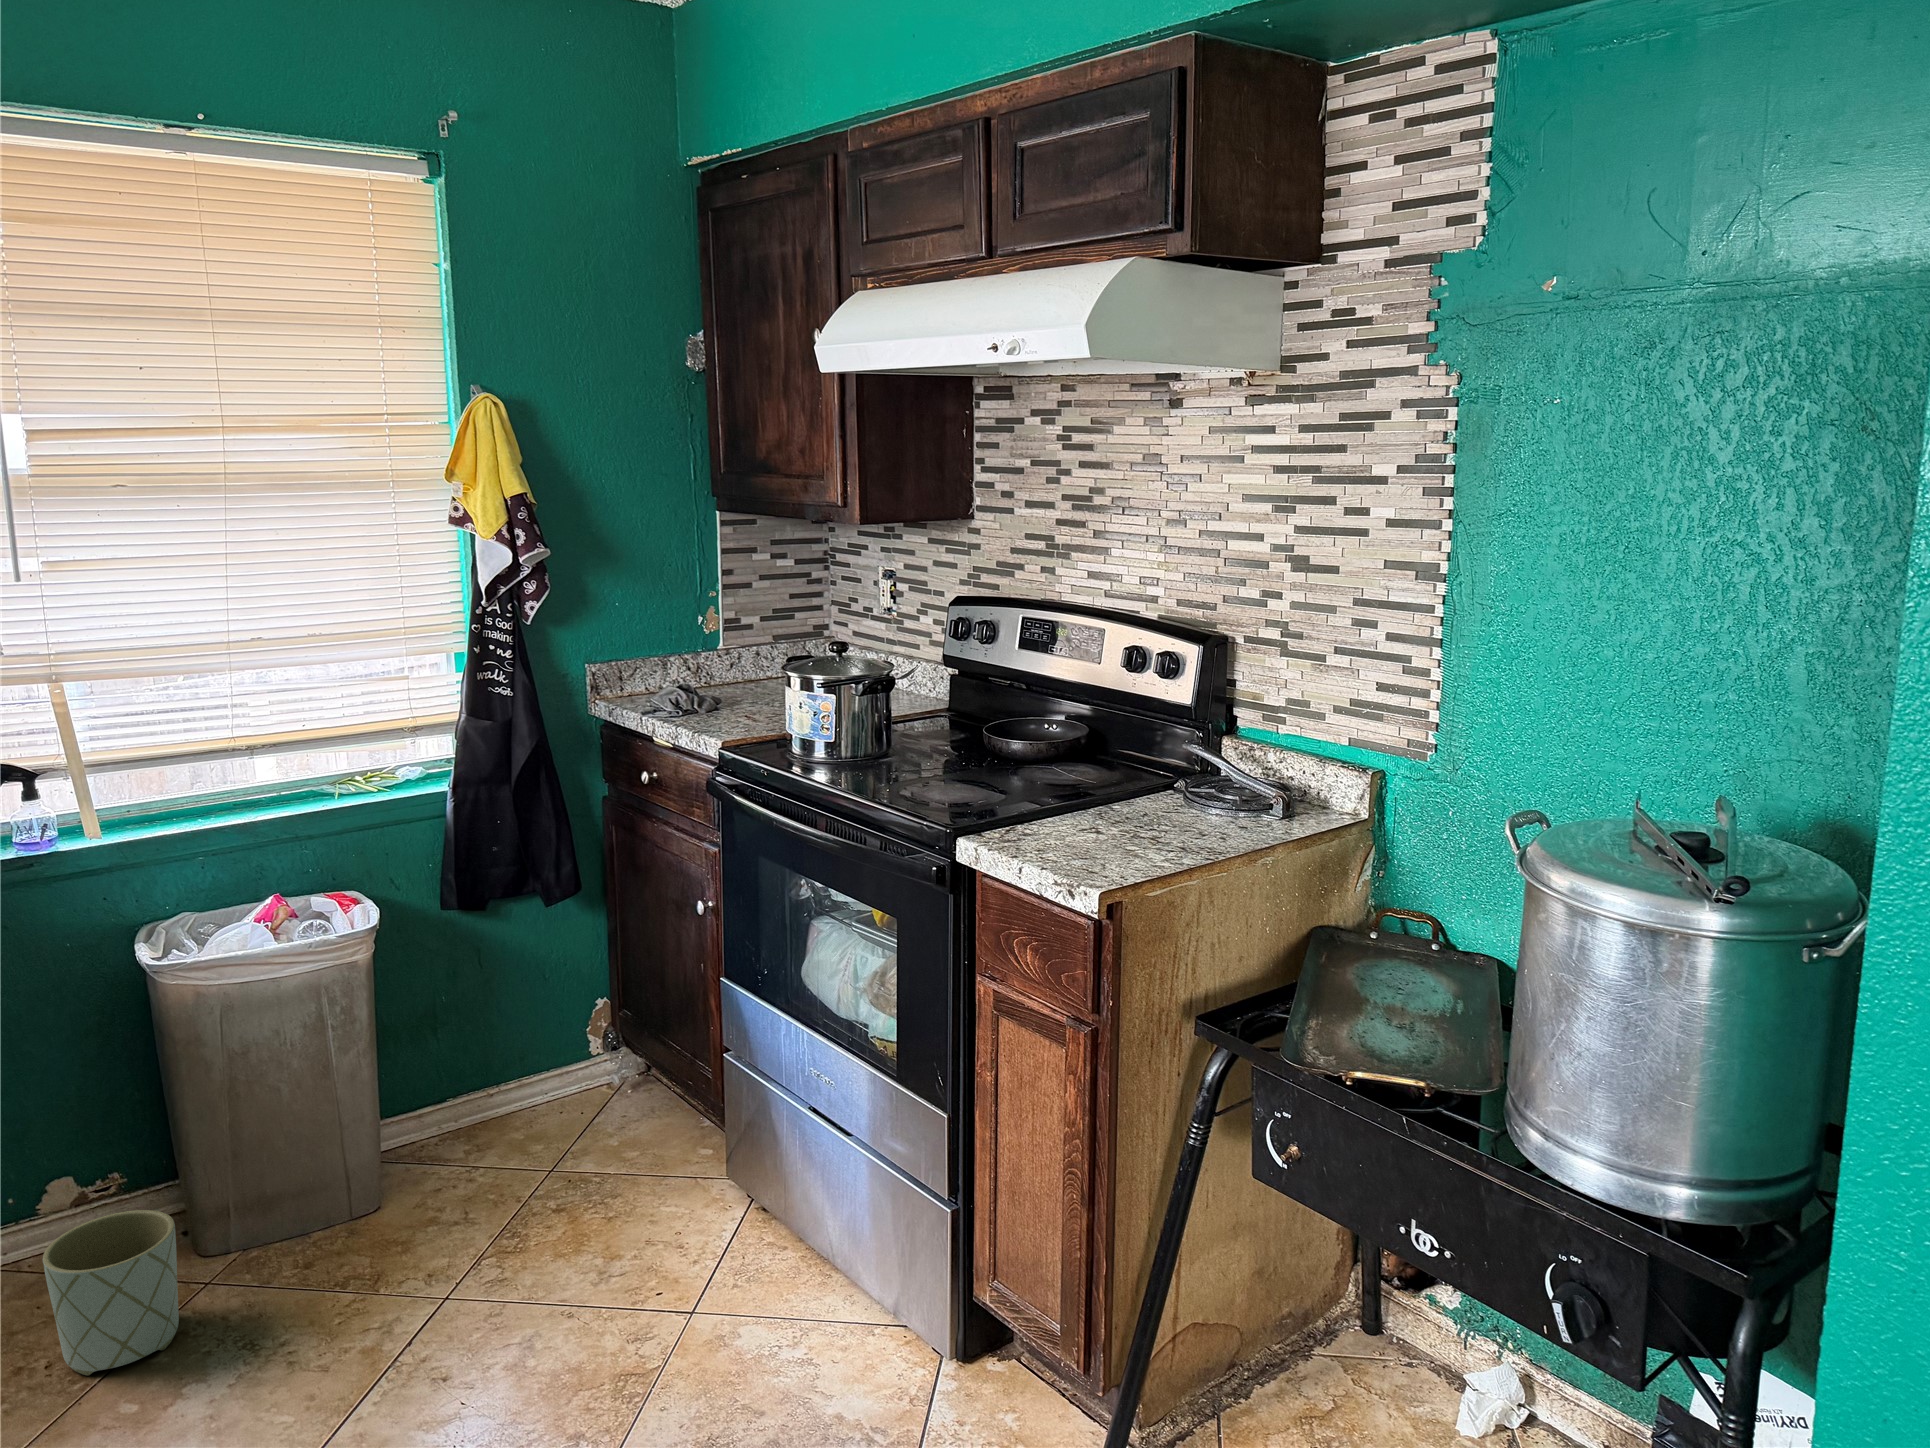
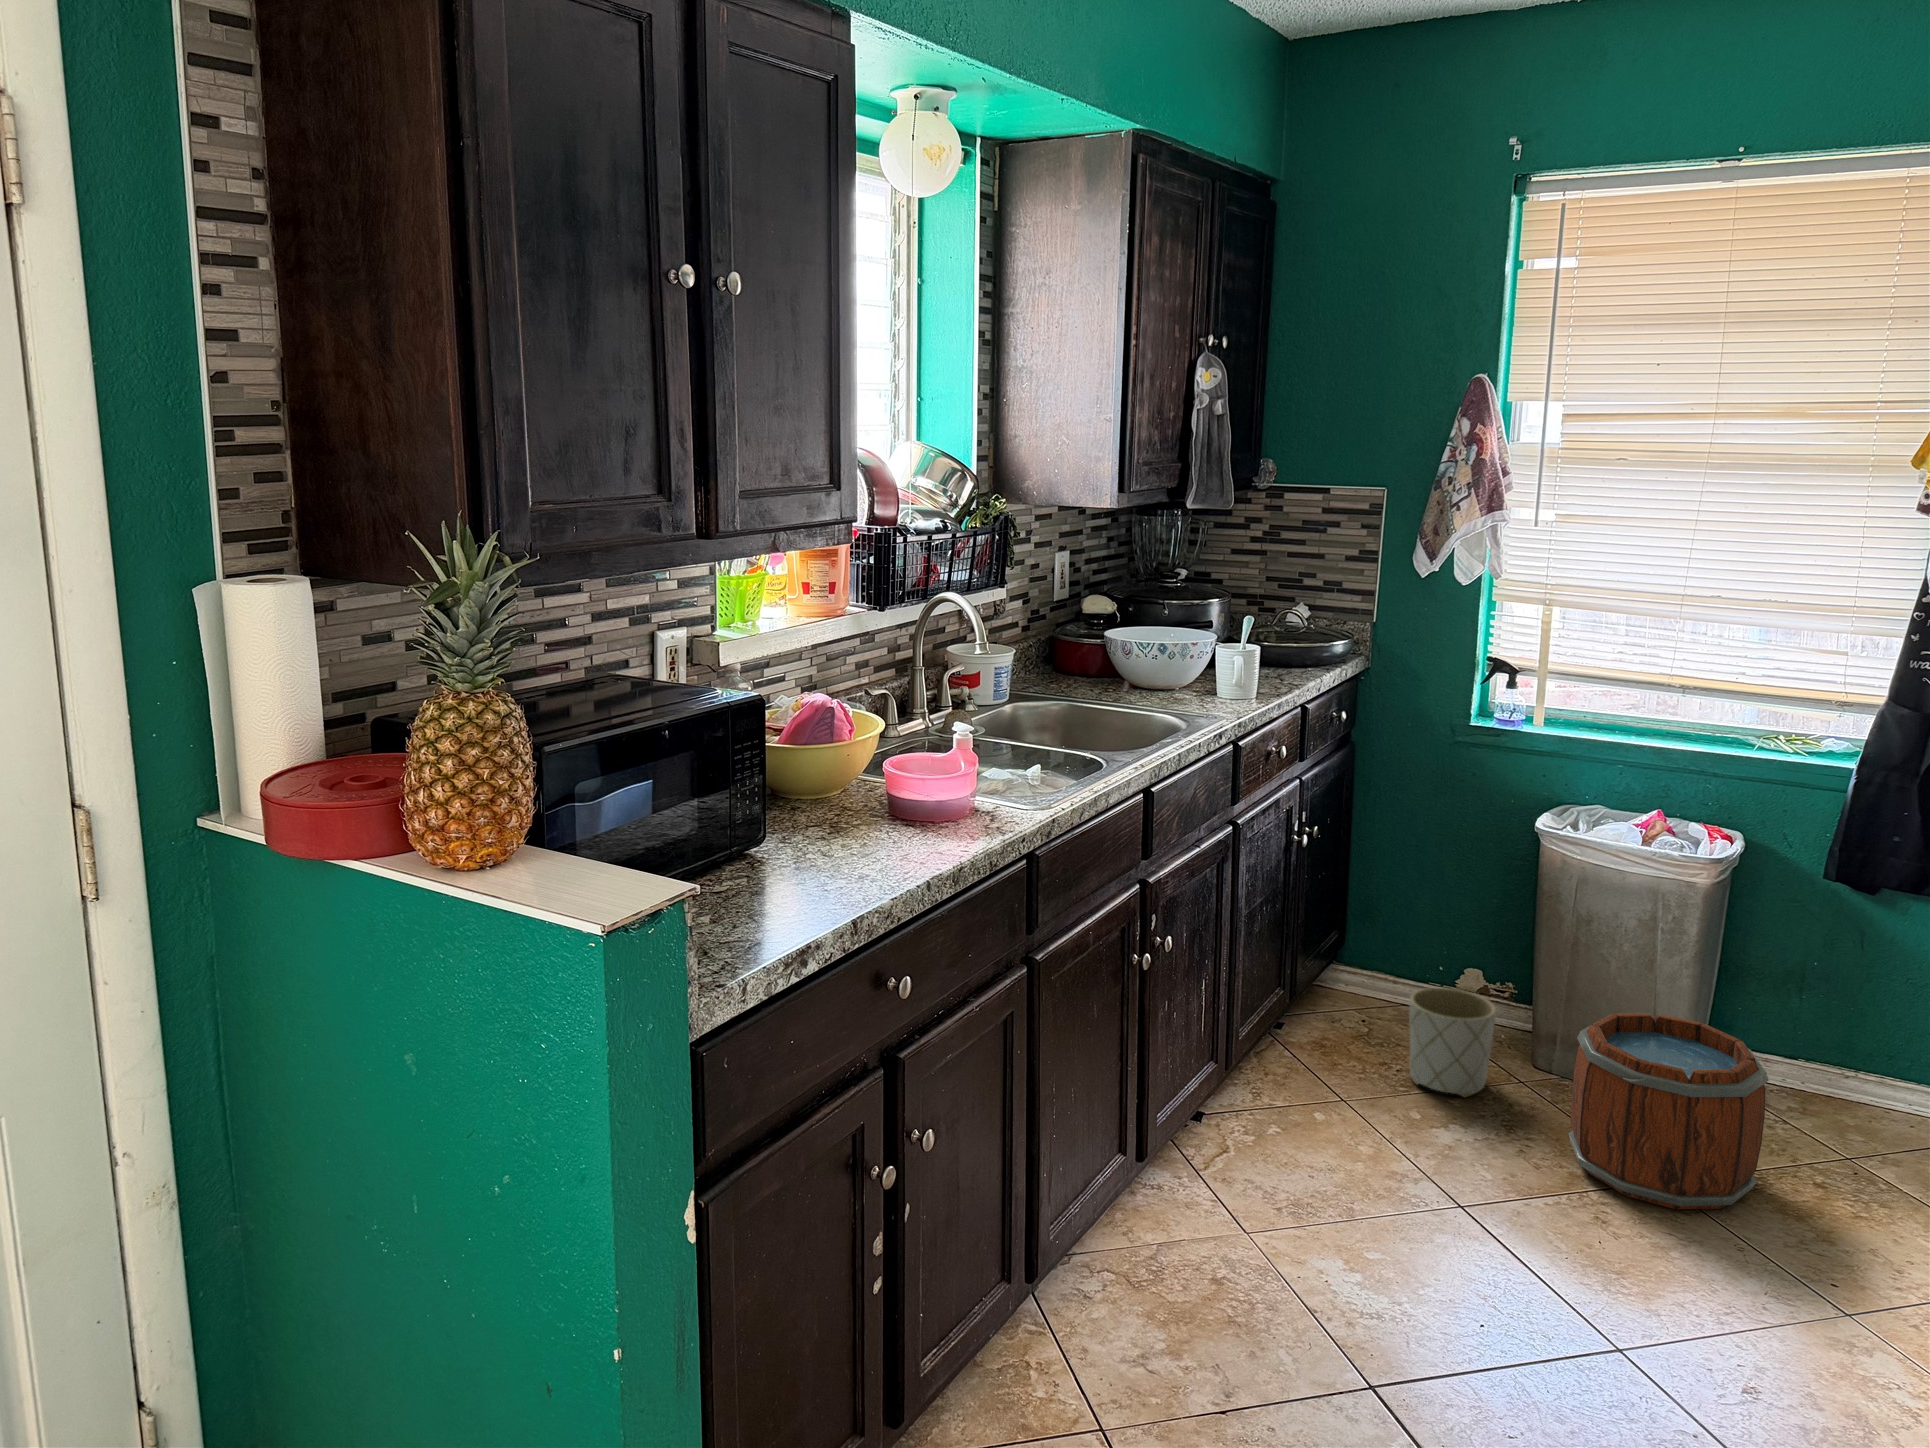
bucket: none [319,1105,528,1338] -> present [1568,1013,1769,1209]

